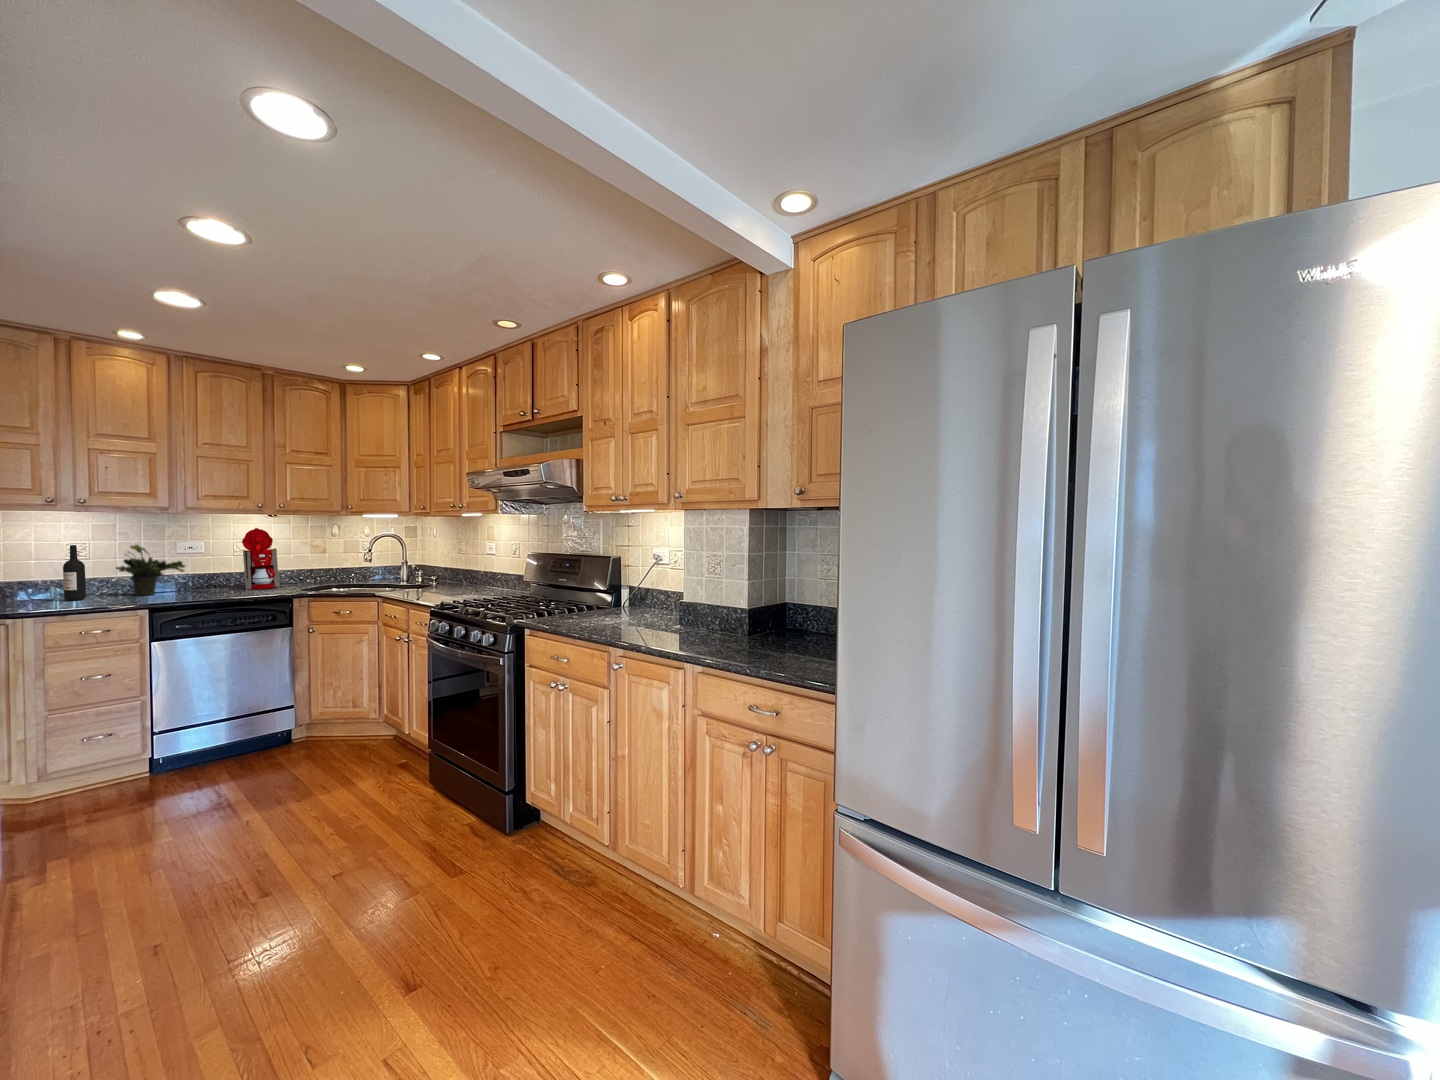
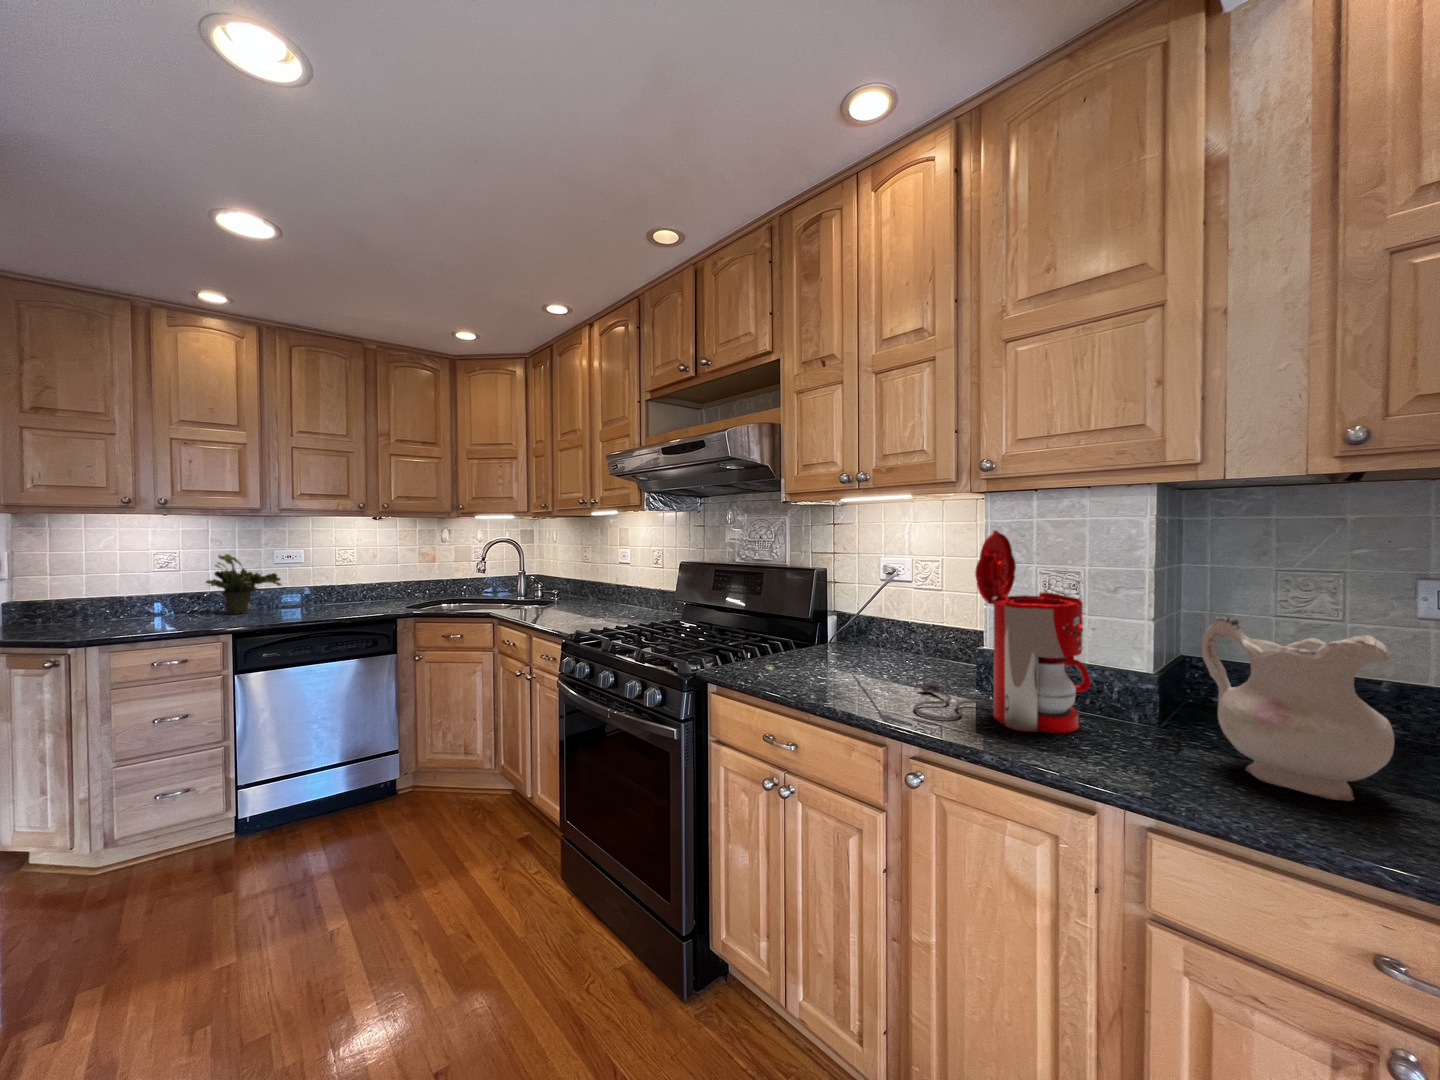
coffee maker: present [228,528,279,589] -> present [914,530,1091,733]
wine bottle: present [63,545,86,601] -> none [145,555,171,621]
ceramic pitcher: none [742,576,798,654] -> present [1202,617,1395,801]

